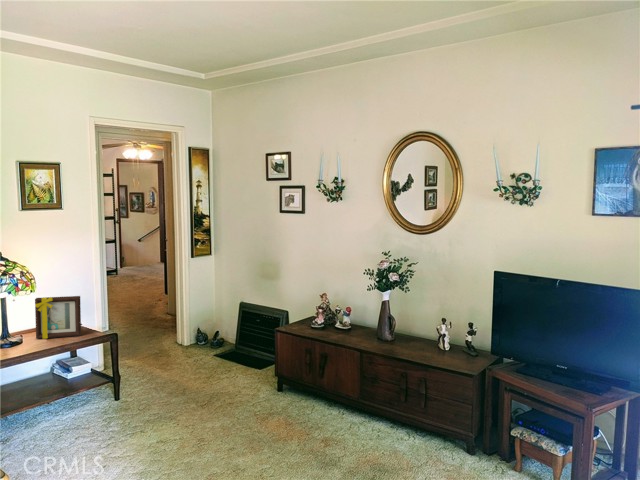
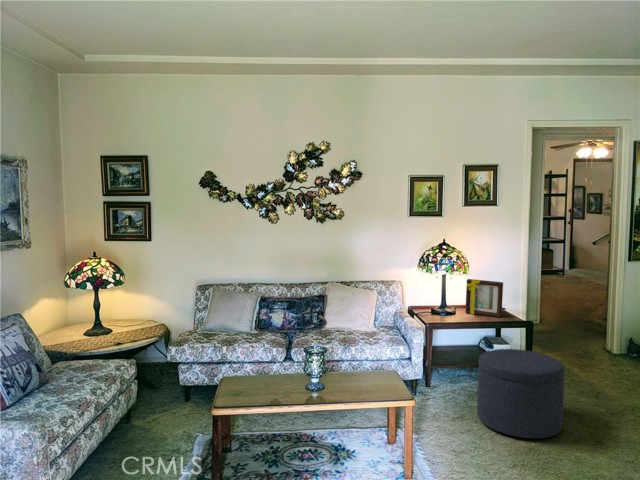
ottoman: none [69,366,164,466] -> present [477,349,565,438]

